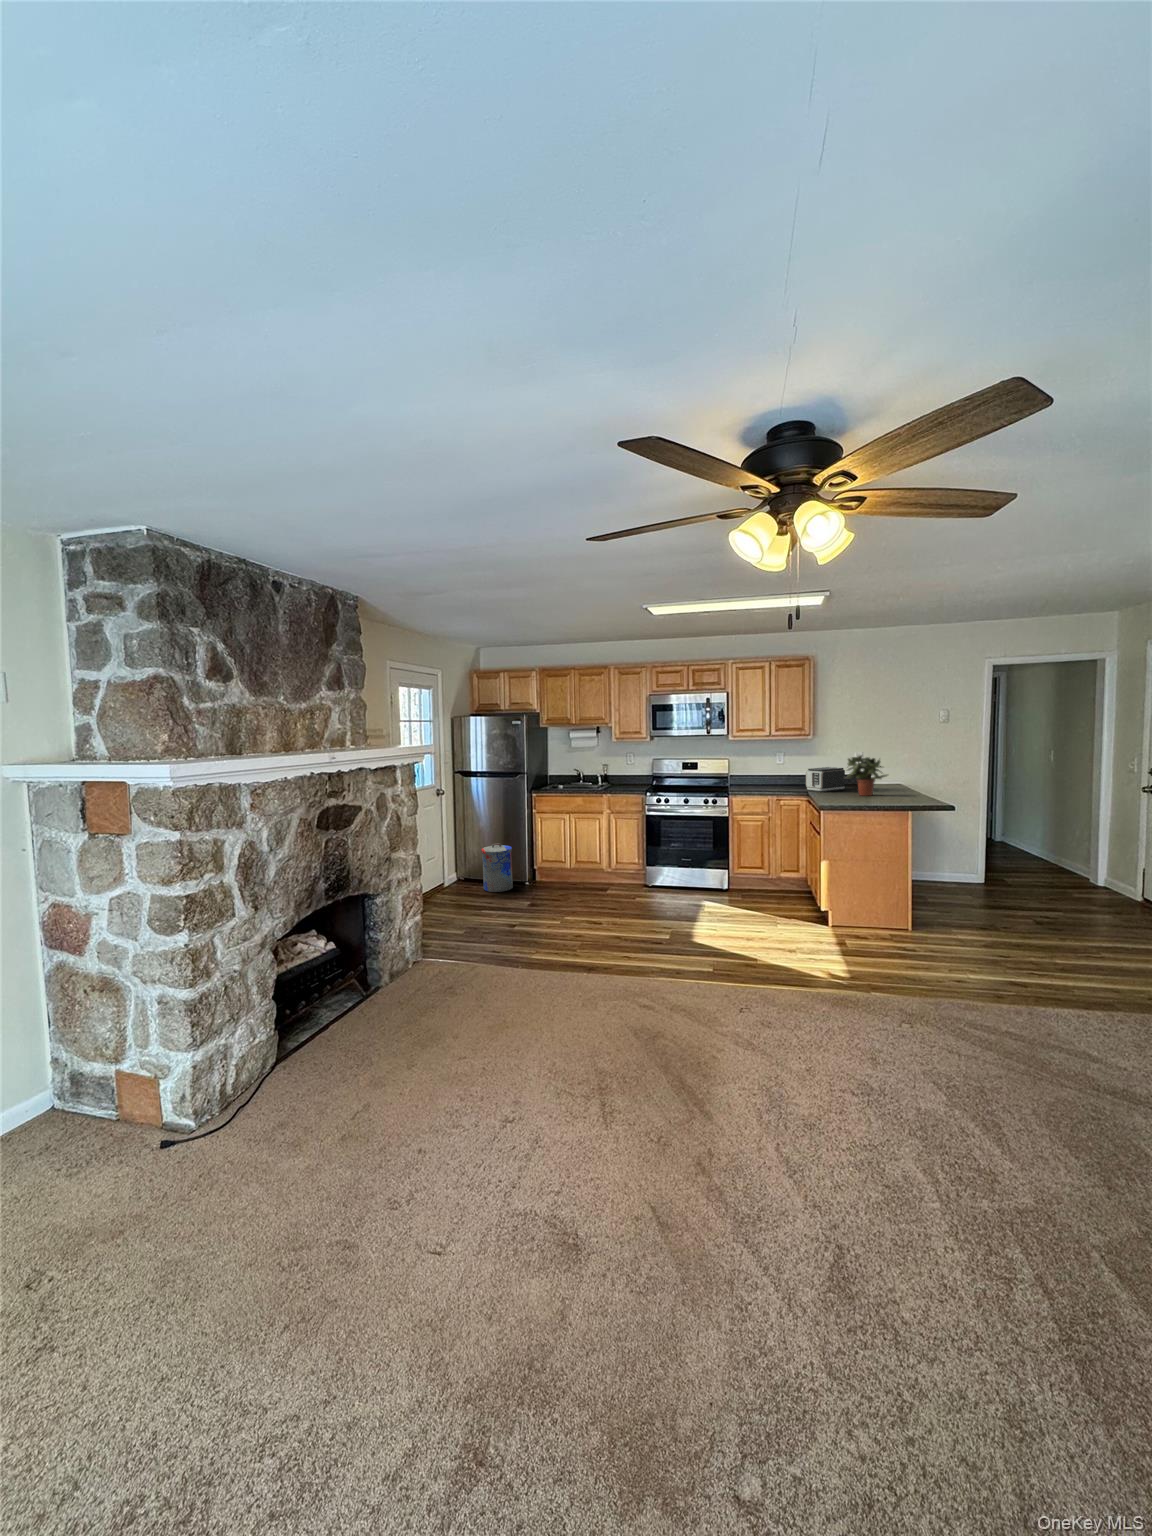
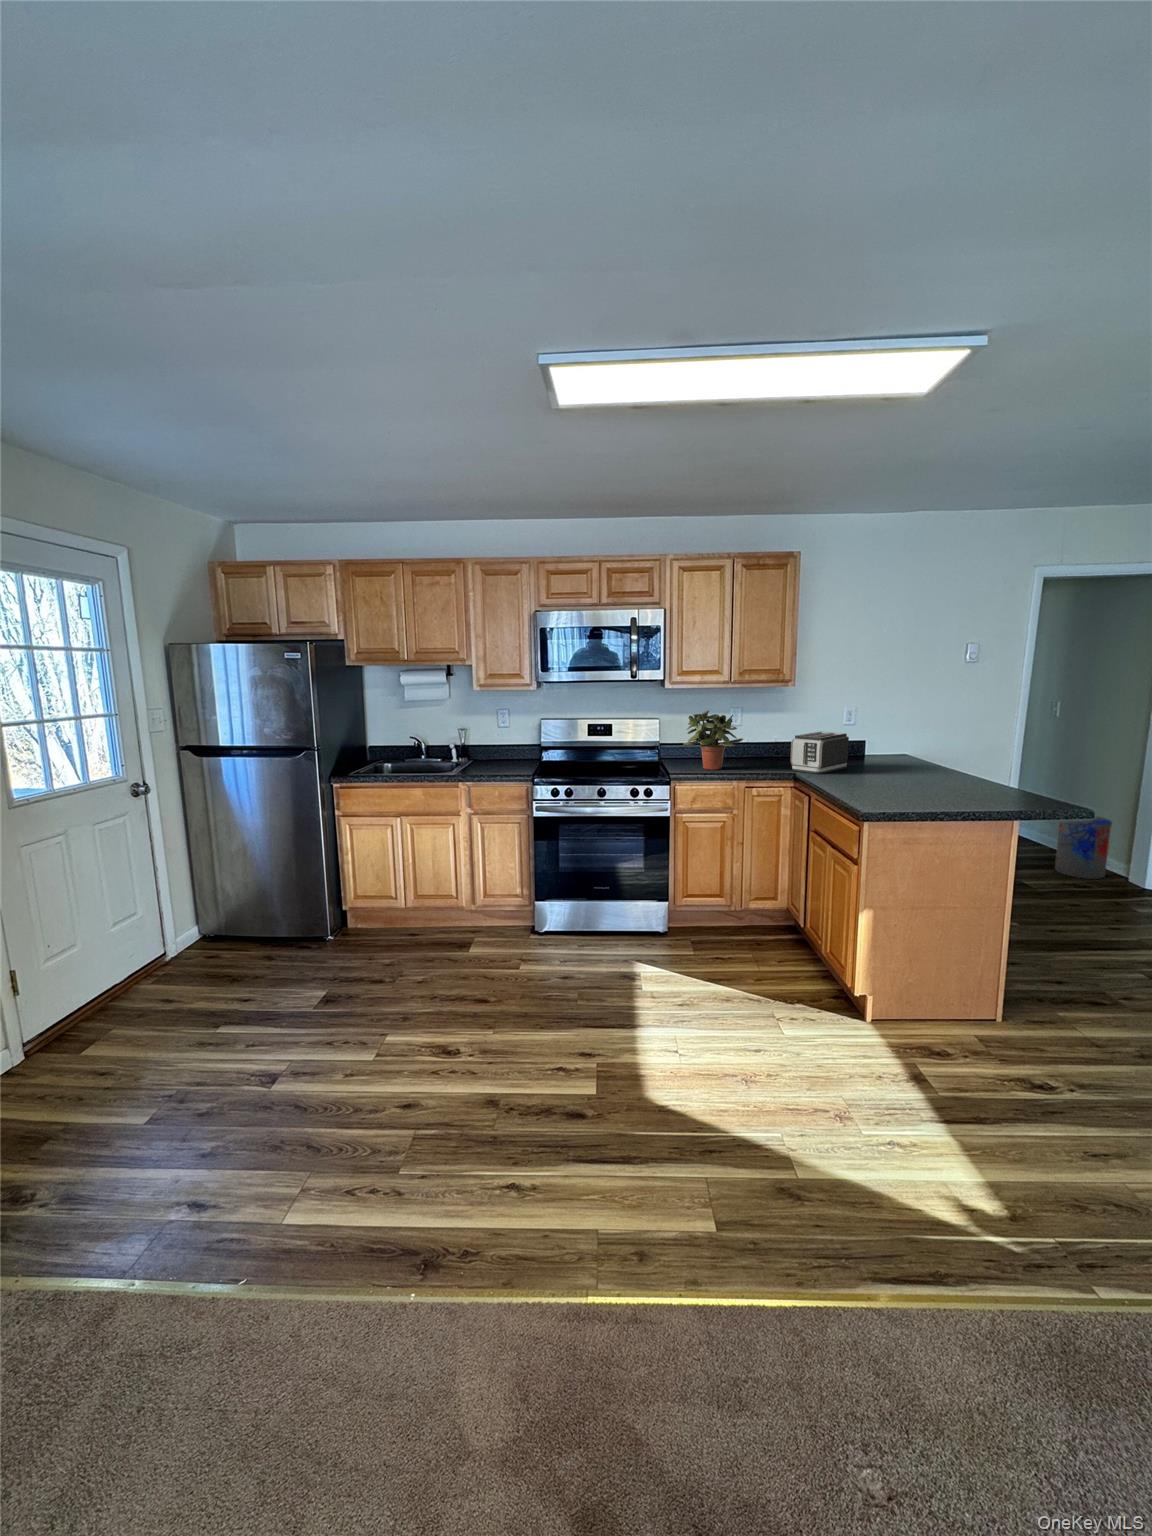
potted plant: present [847,755,887,796] -> present [684,711,743,770]
trash can: present [481,843,513,892] -> present [1055,817,1112,879]

